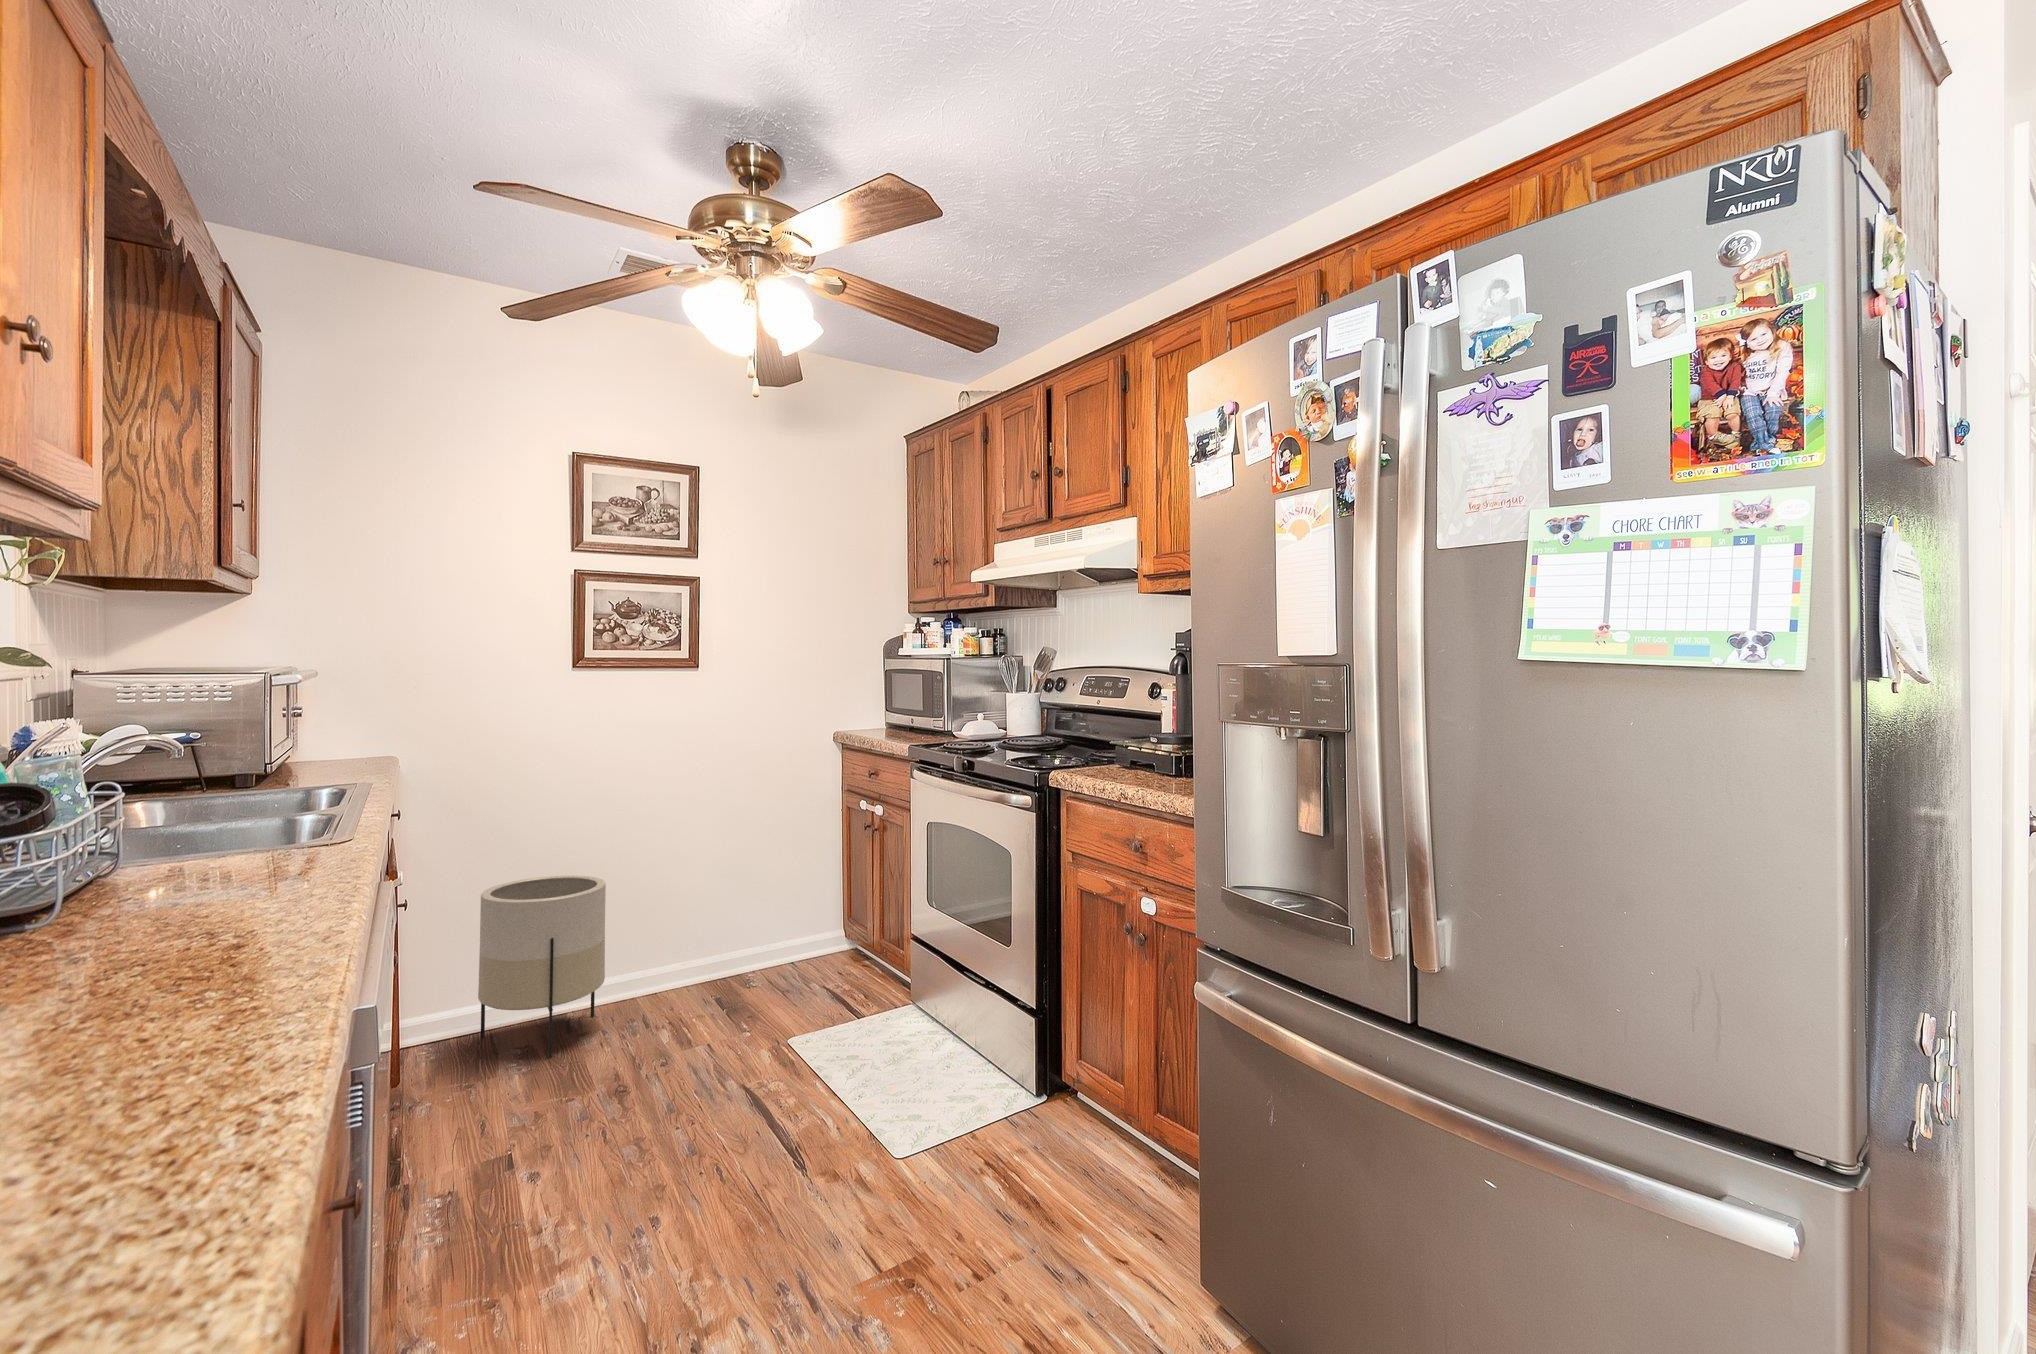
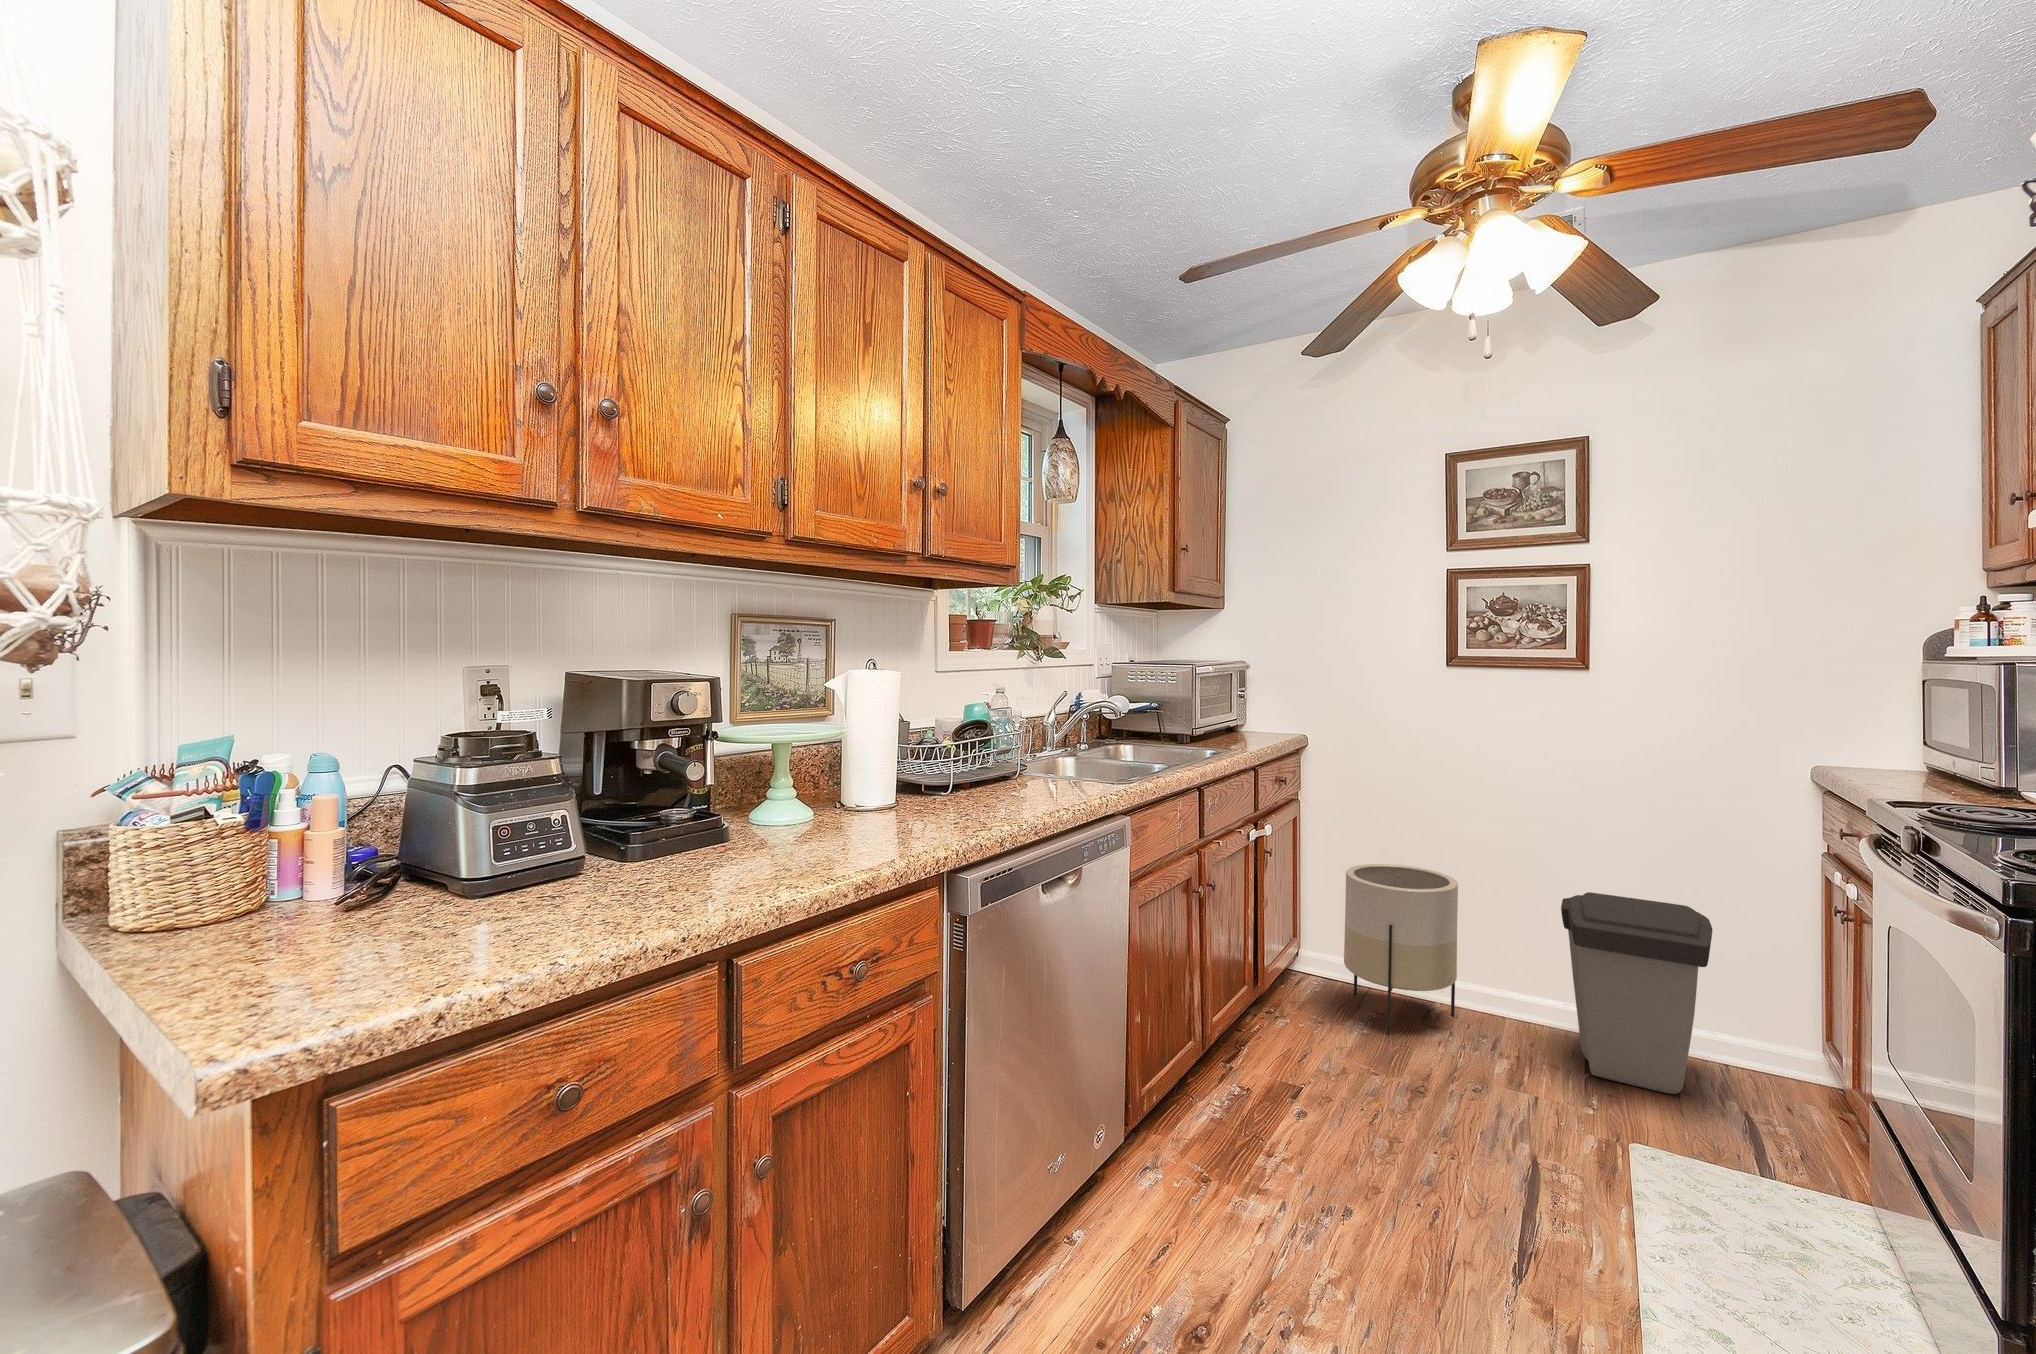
trash can: none [692,854,809,1012] -> present [1561,892,1712,1094]

